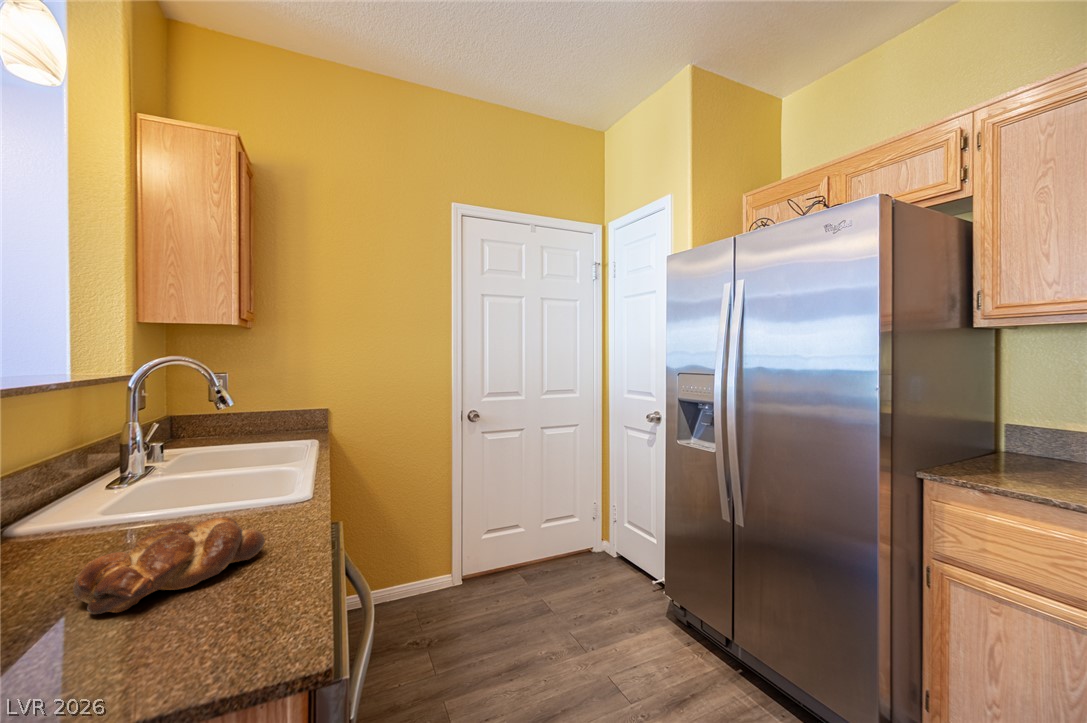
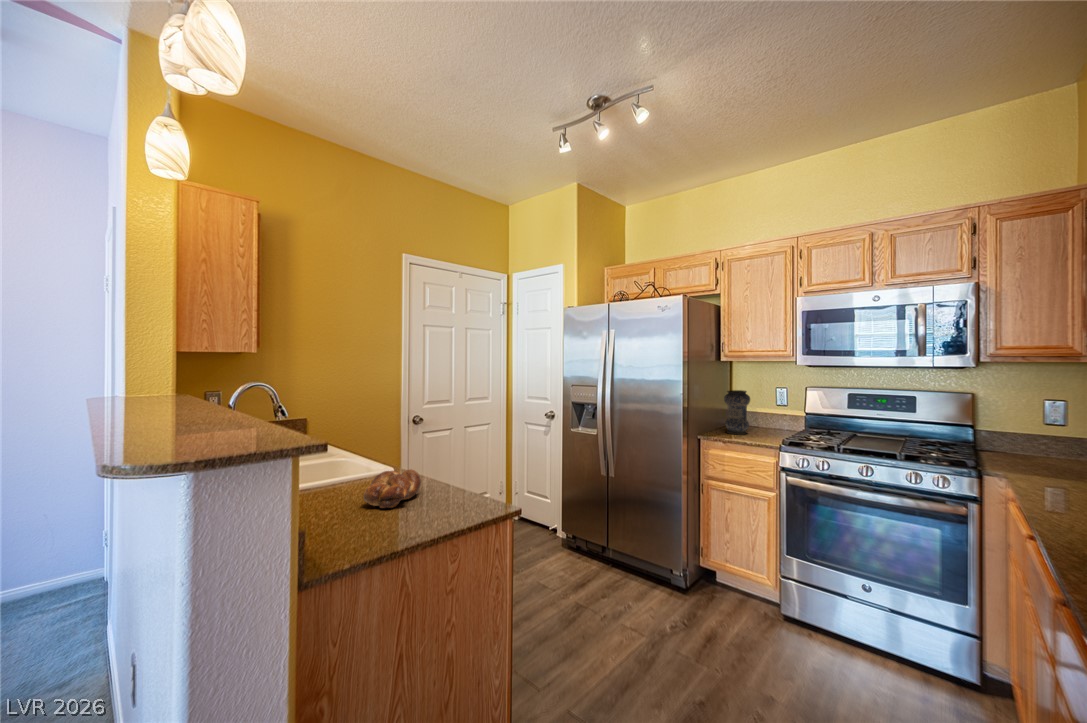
vase: none [982,386,1054,477] -> present [724,390,750,434]

